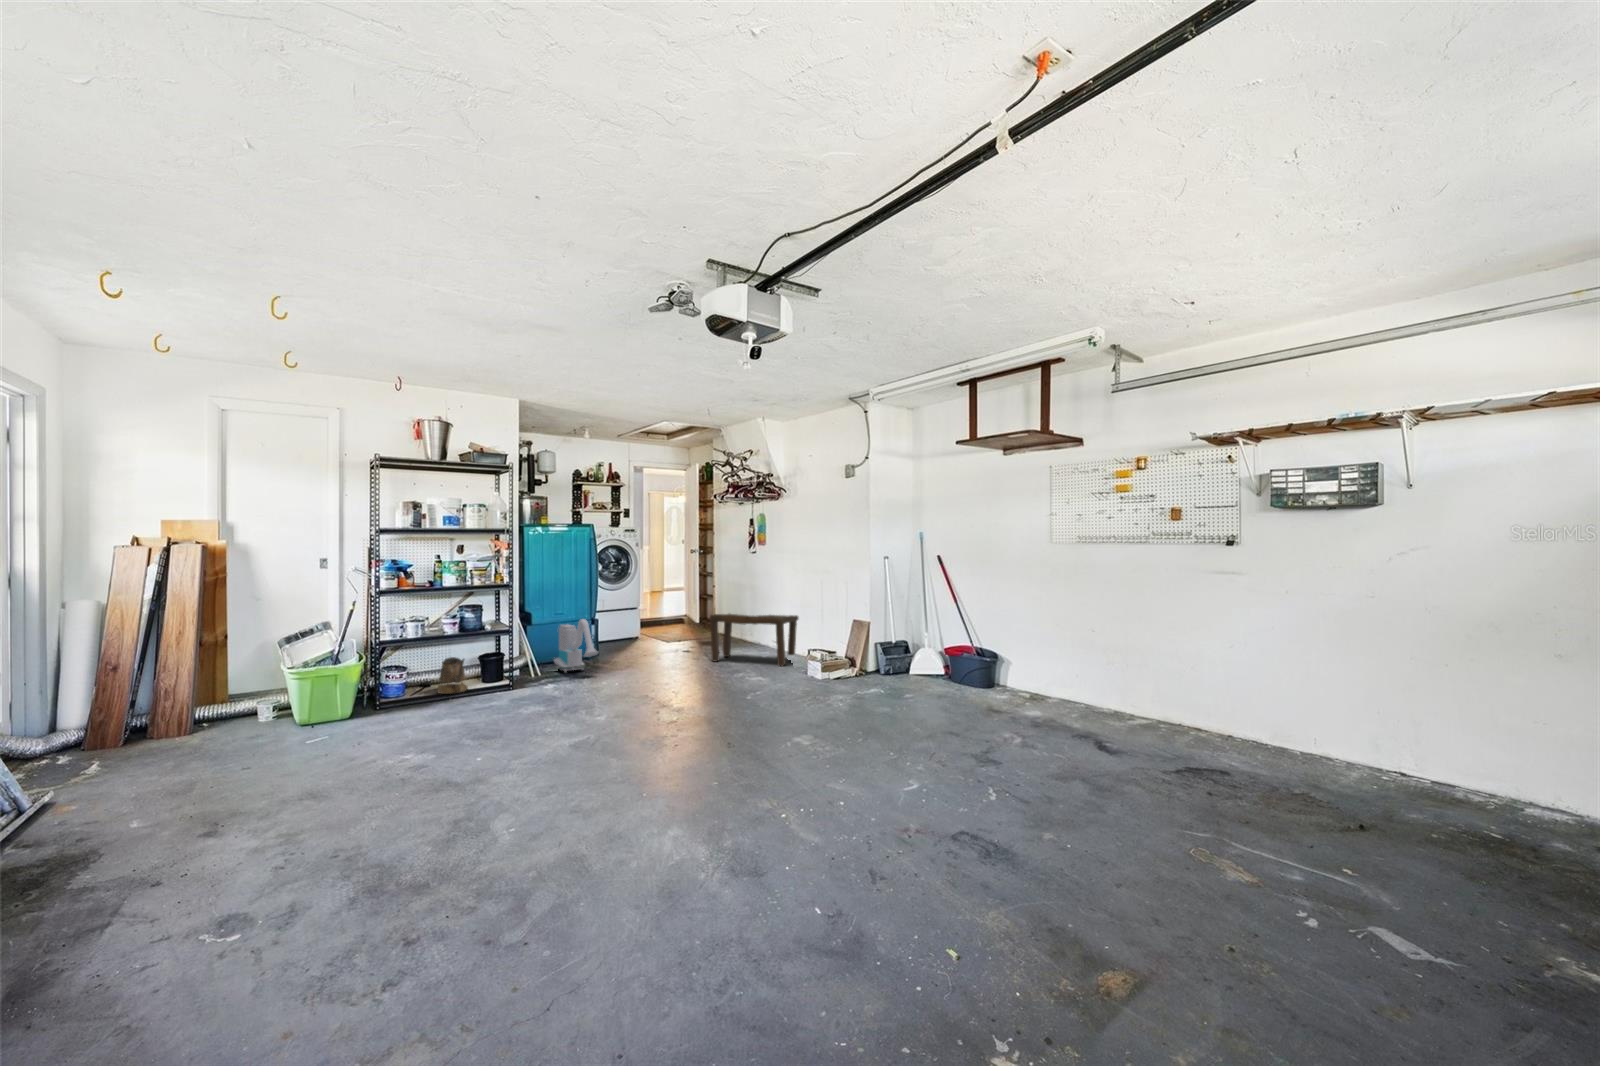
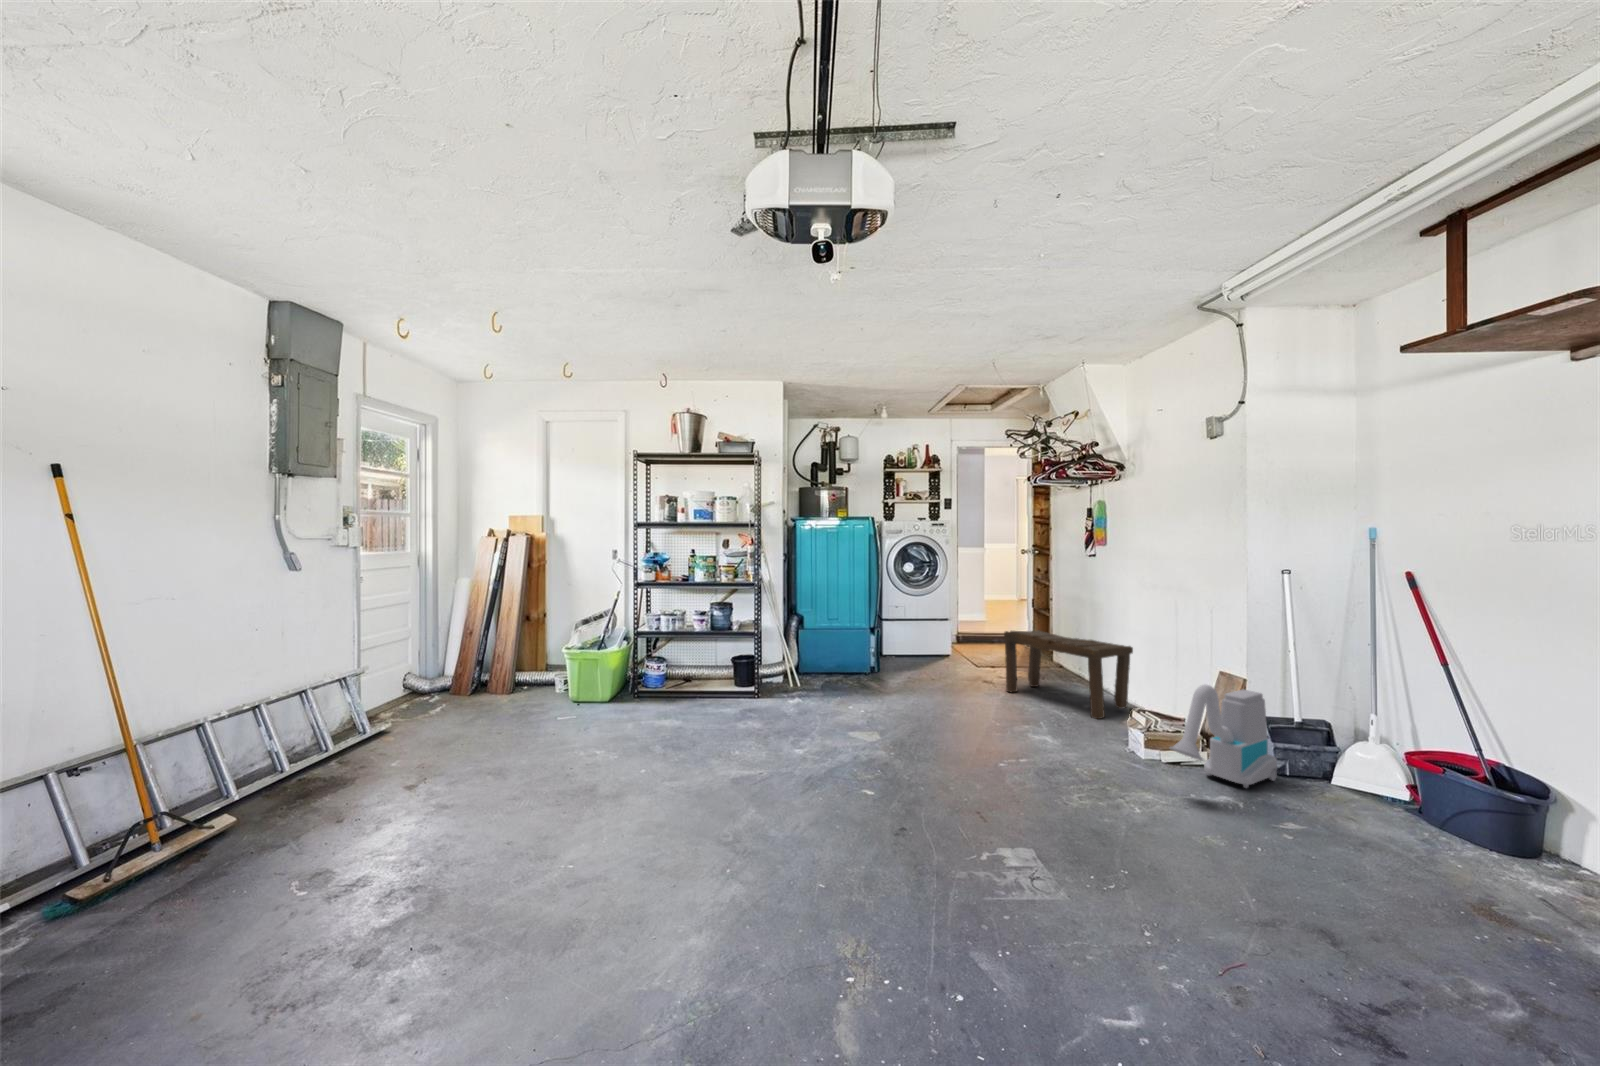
vacuum cleaner: present [554,619,598,672] -> present [1170,685,1277,788]
watering can: present [437,657,468,694] -> none [690,653,720,691]

